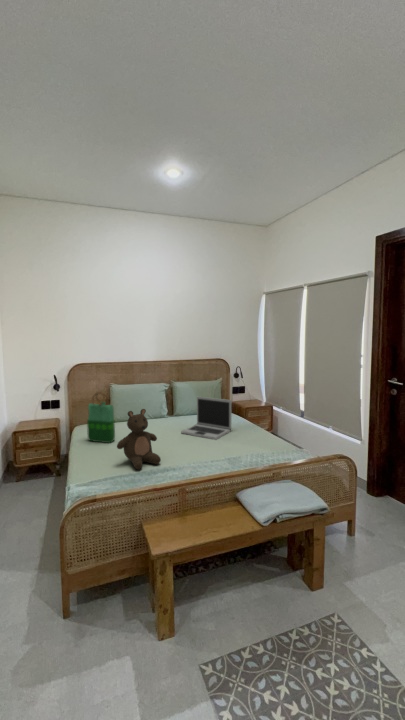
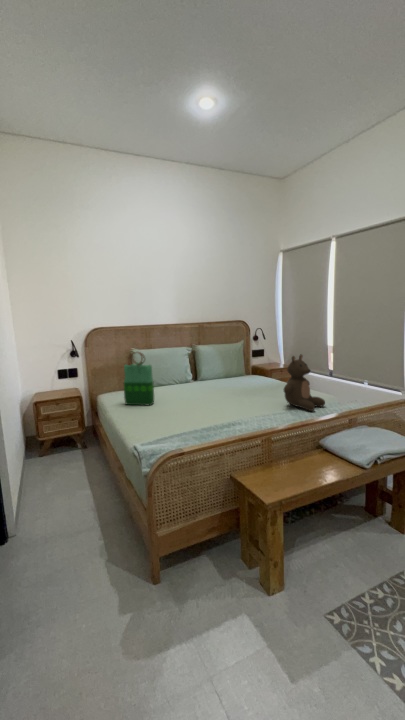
laptop: present [181,397,231,440] -> none [220,356,270,397]
stuffed bear: present [117,409,161,469] -> present [284,354,325,411]

